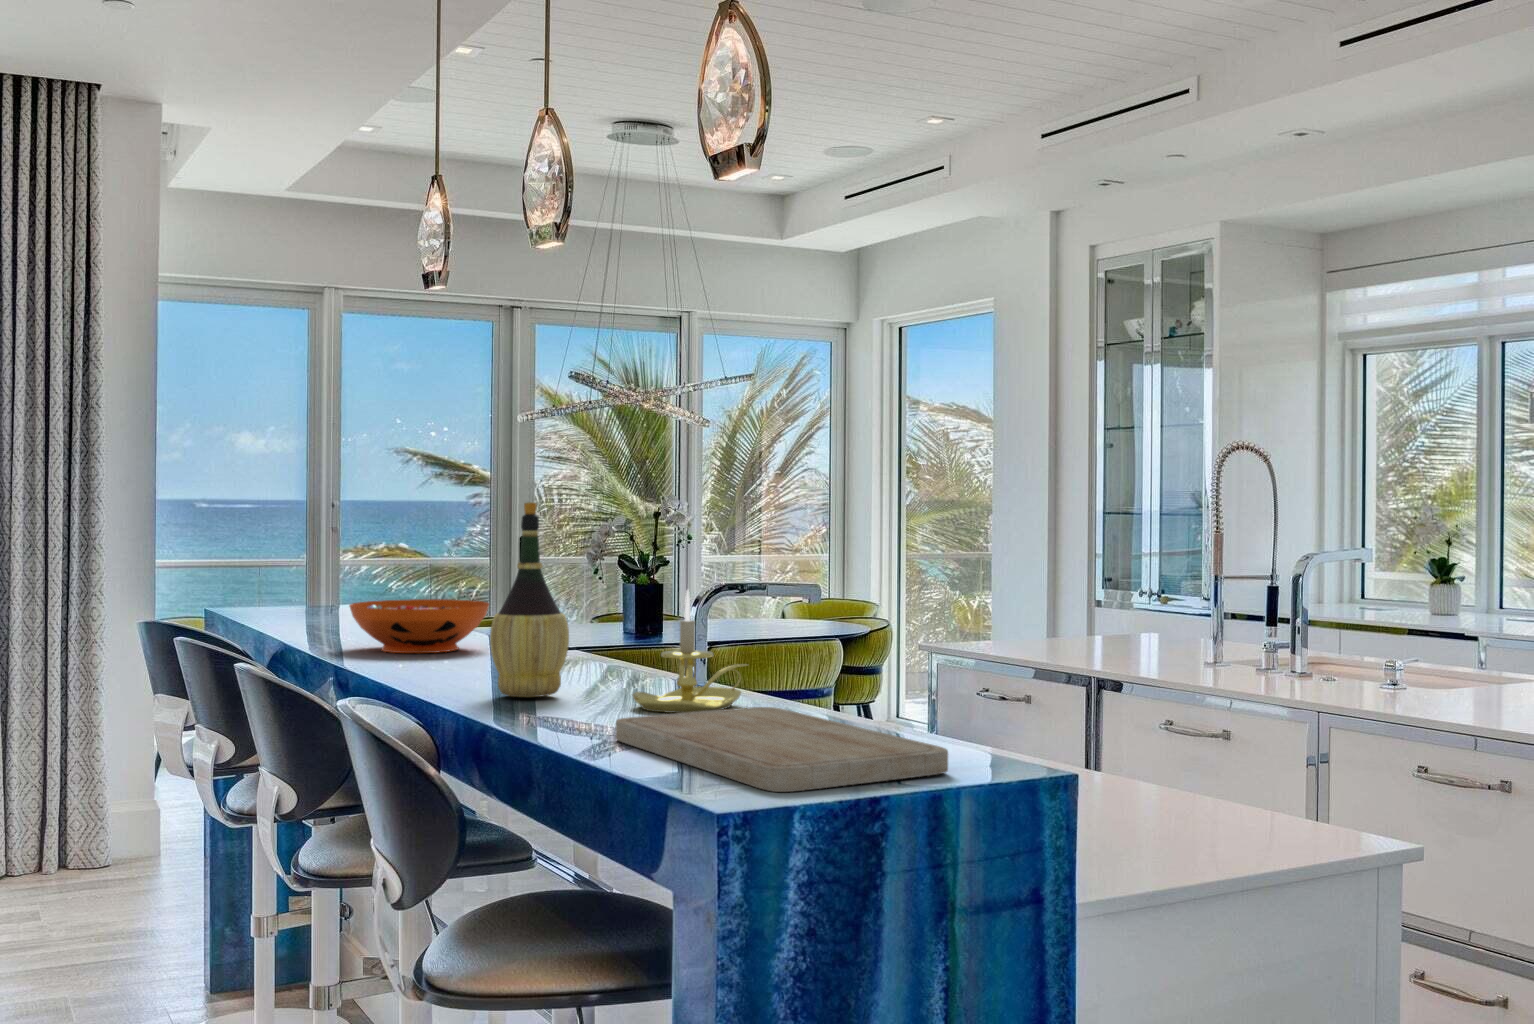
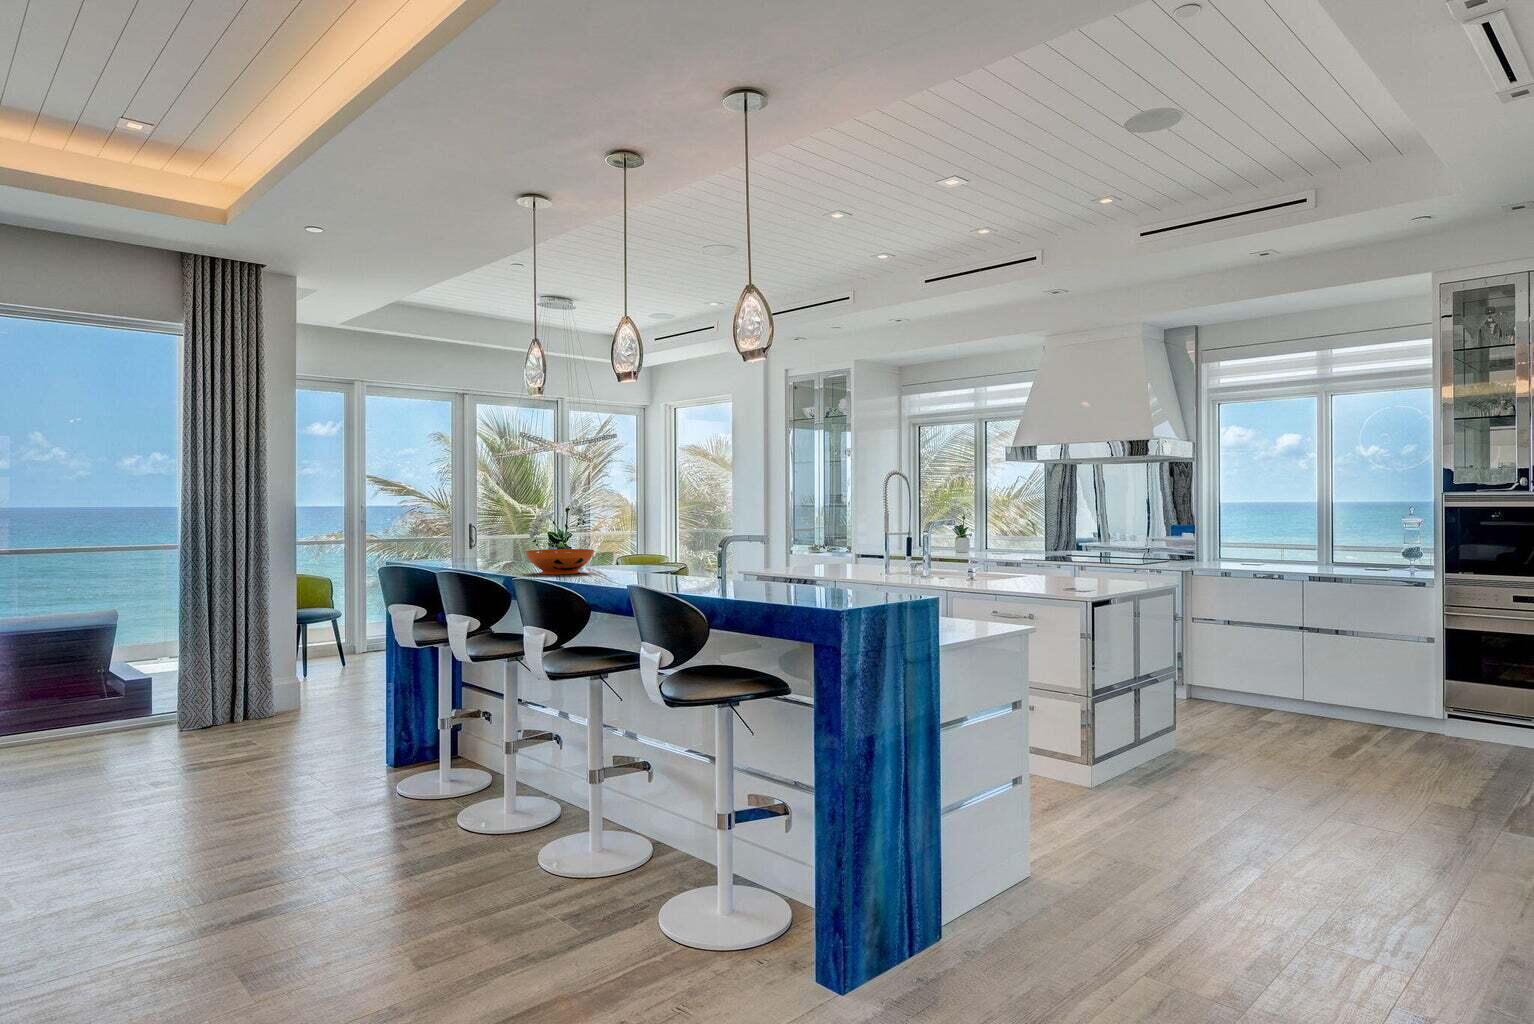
wine bottle: present [490,502,569,697] -> none [651,499,686,586]
candle holder: present [632,590,747,713] -> none [722,536,766,588]
cutting board: present [616,707,948,792] -> none [747,582,892,605]

